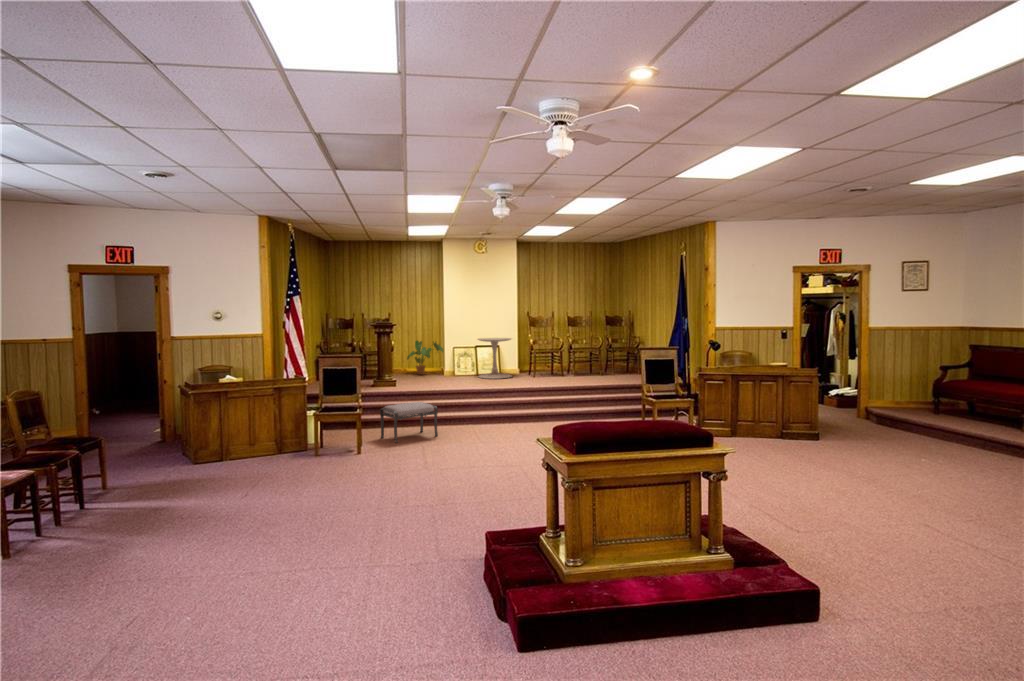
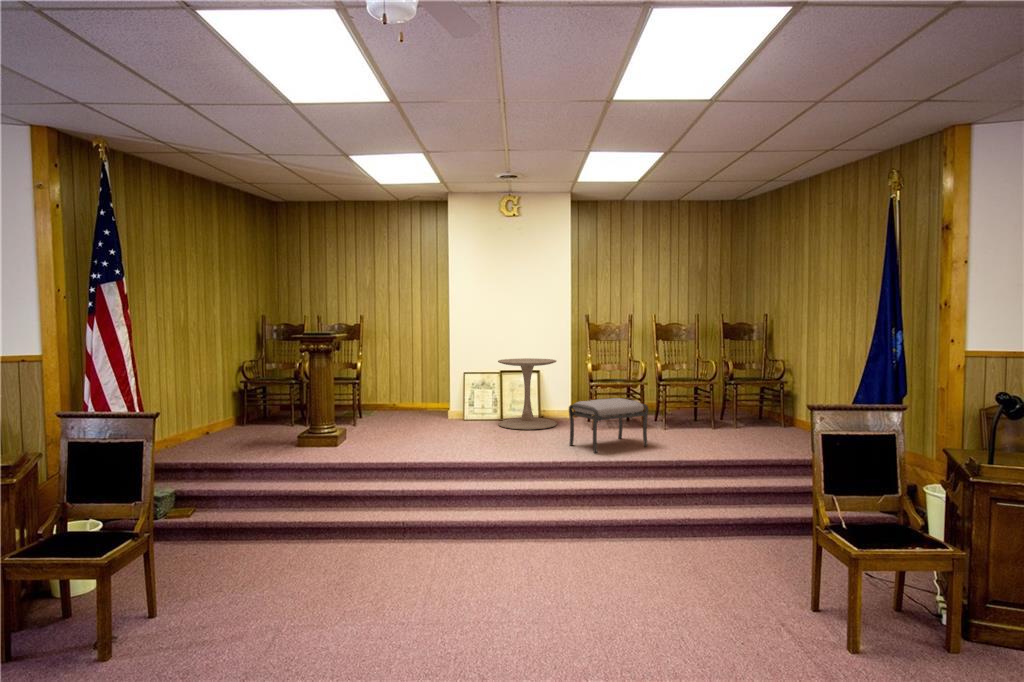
house plant: present [407,341,443,375] -> none [395,360,449,415]
ottoman: present [380,402,438,443] -> present [569,398,648,453]

